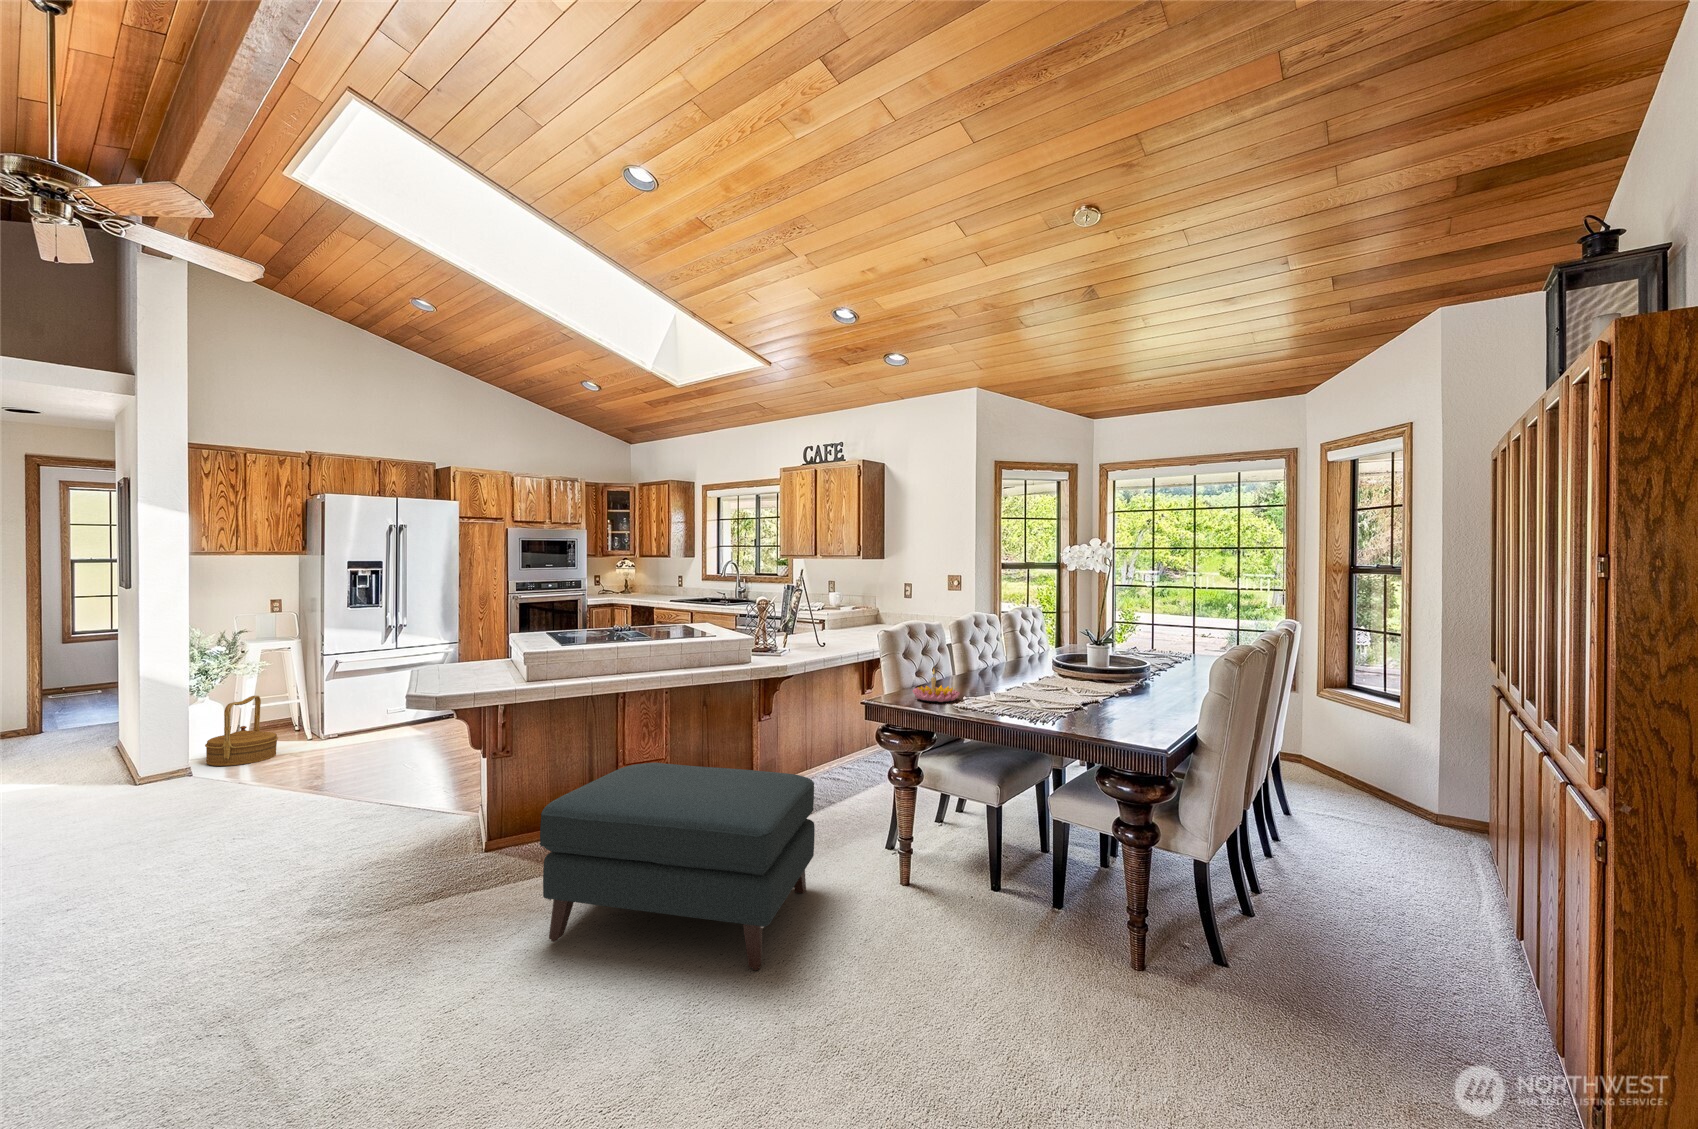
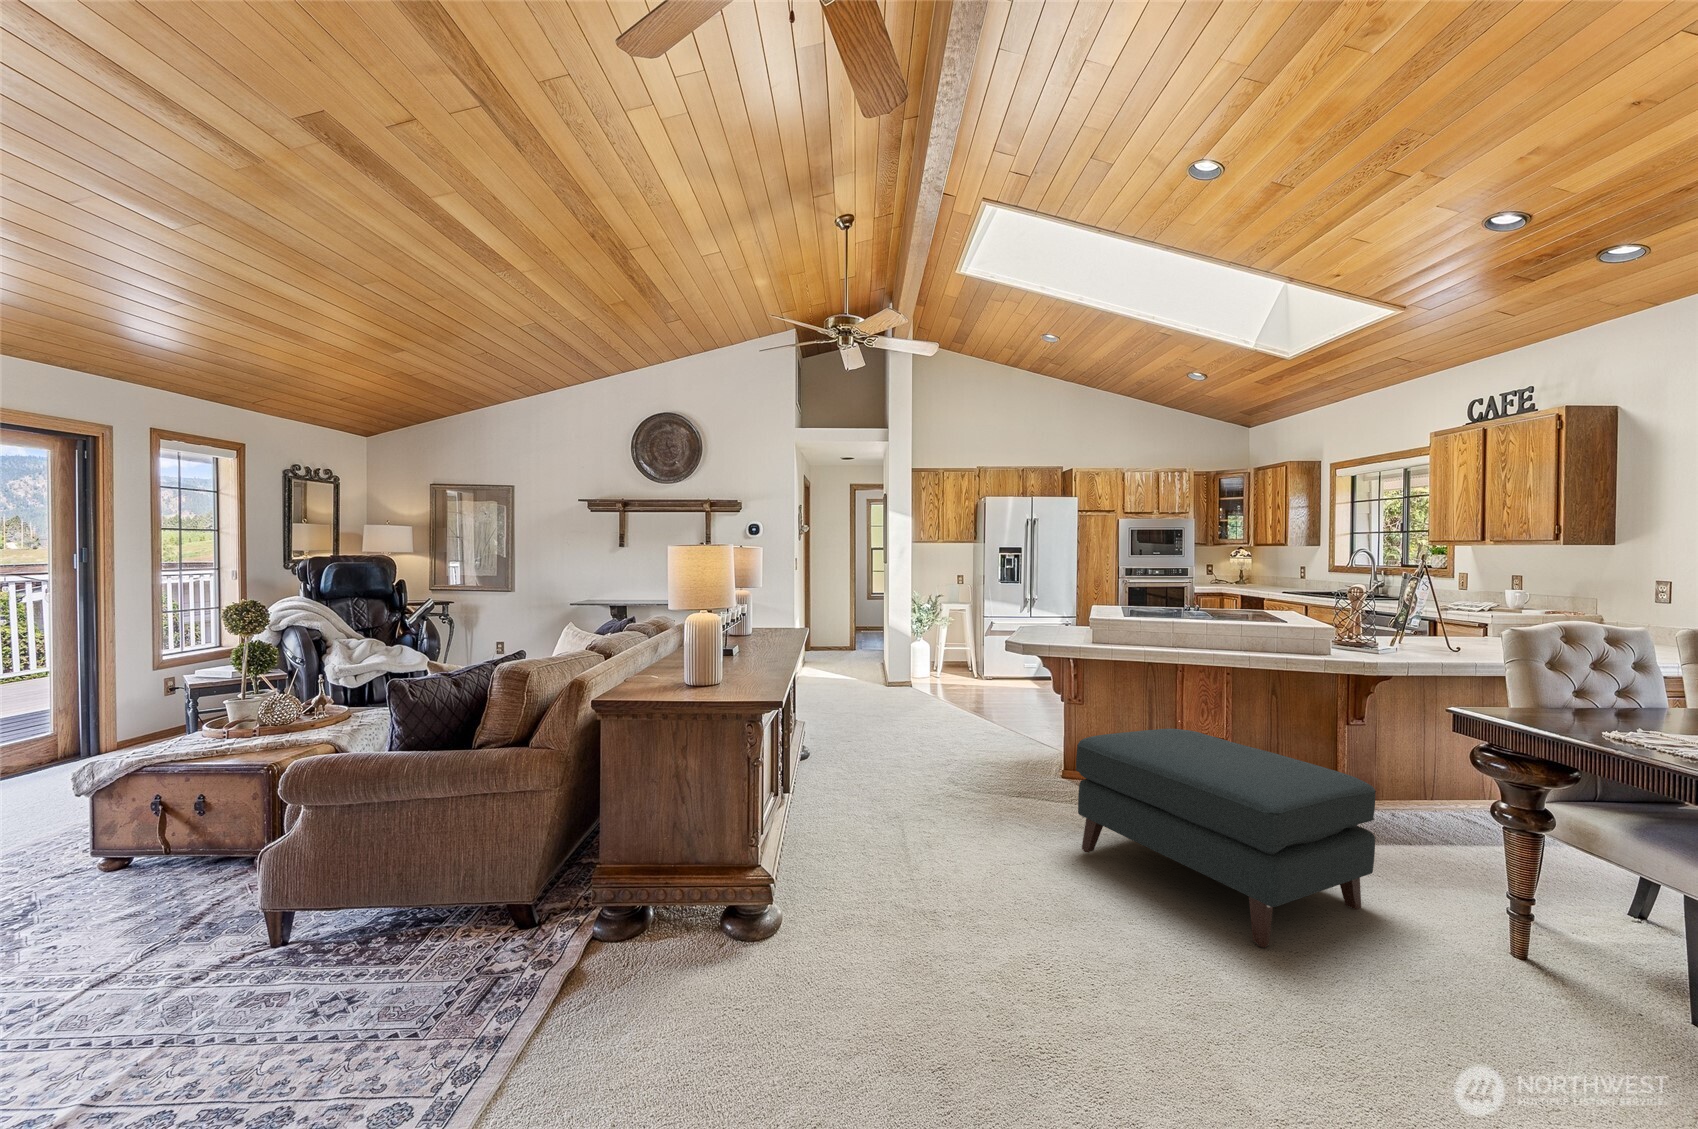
candle holder: present [913,669,960,702] -> none [1545,682,1641,732]
woven basket: present [205,696,278,766] -> none [916,639,954,685]

